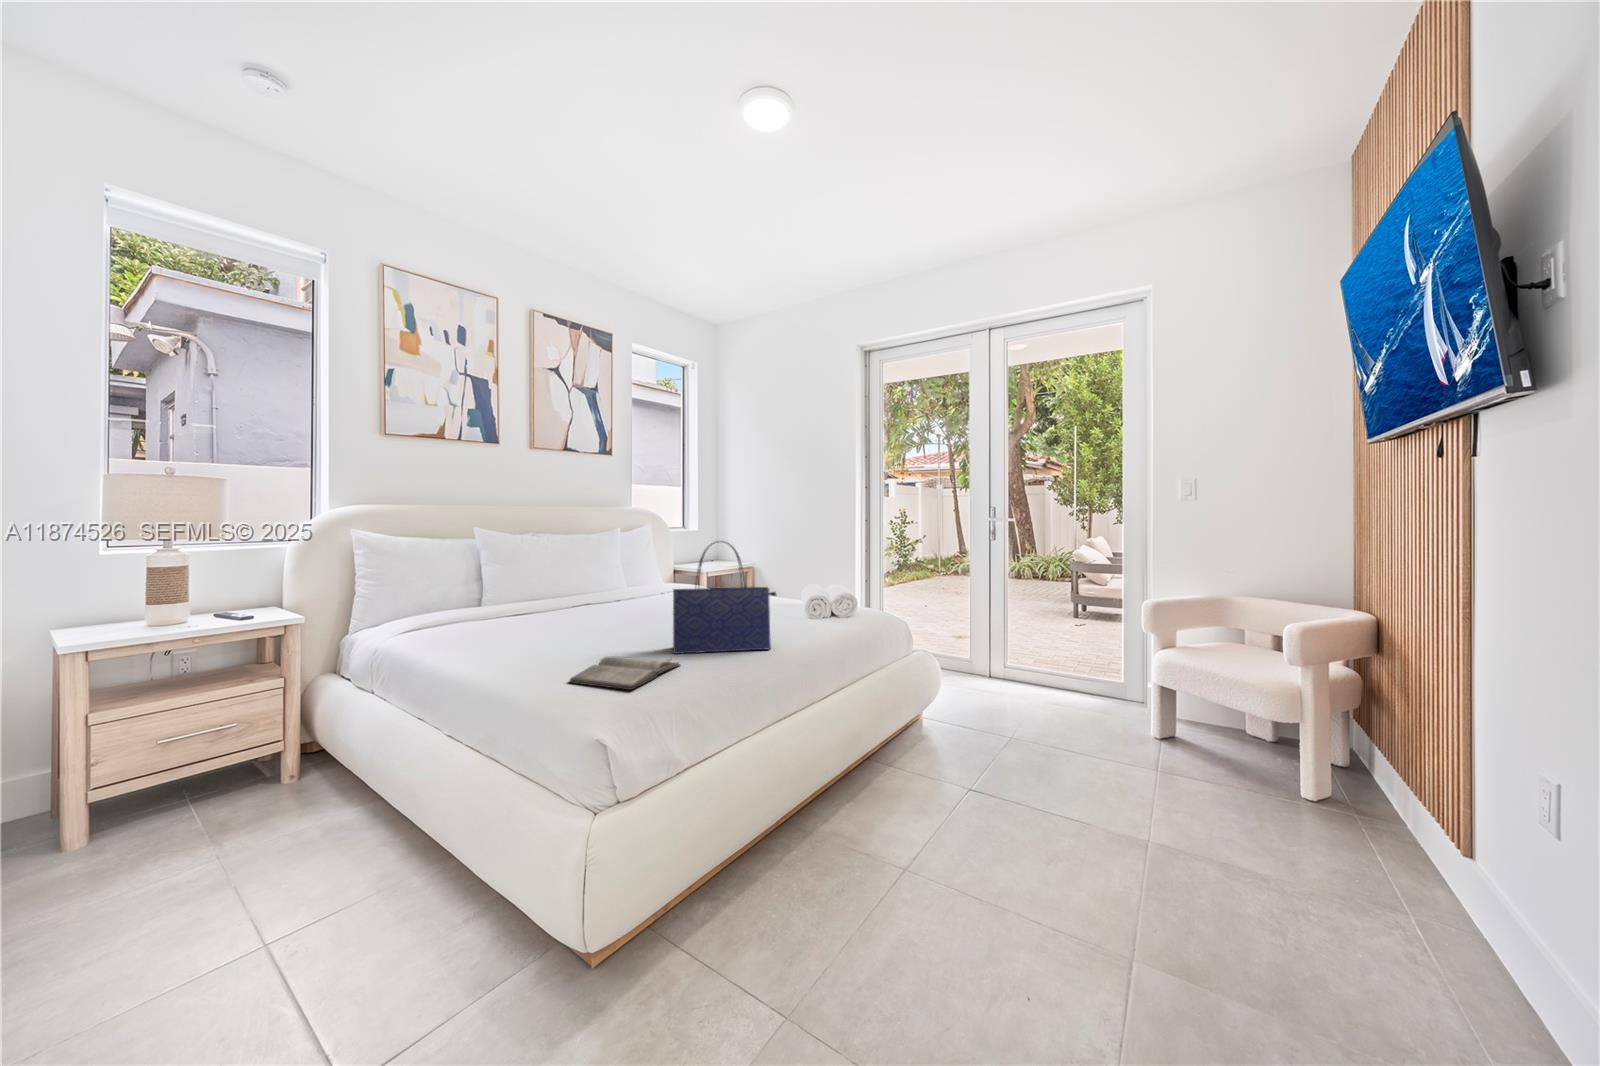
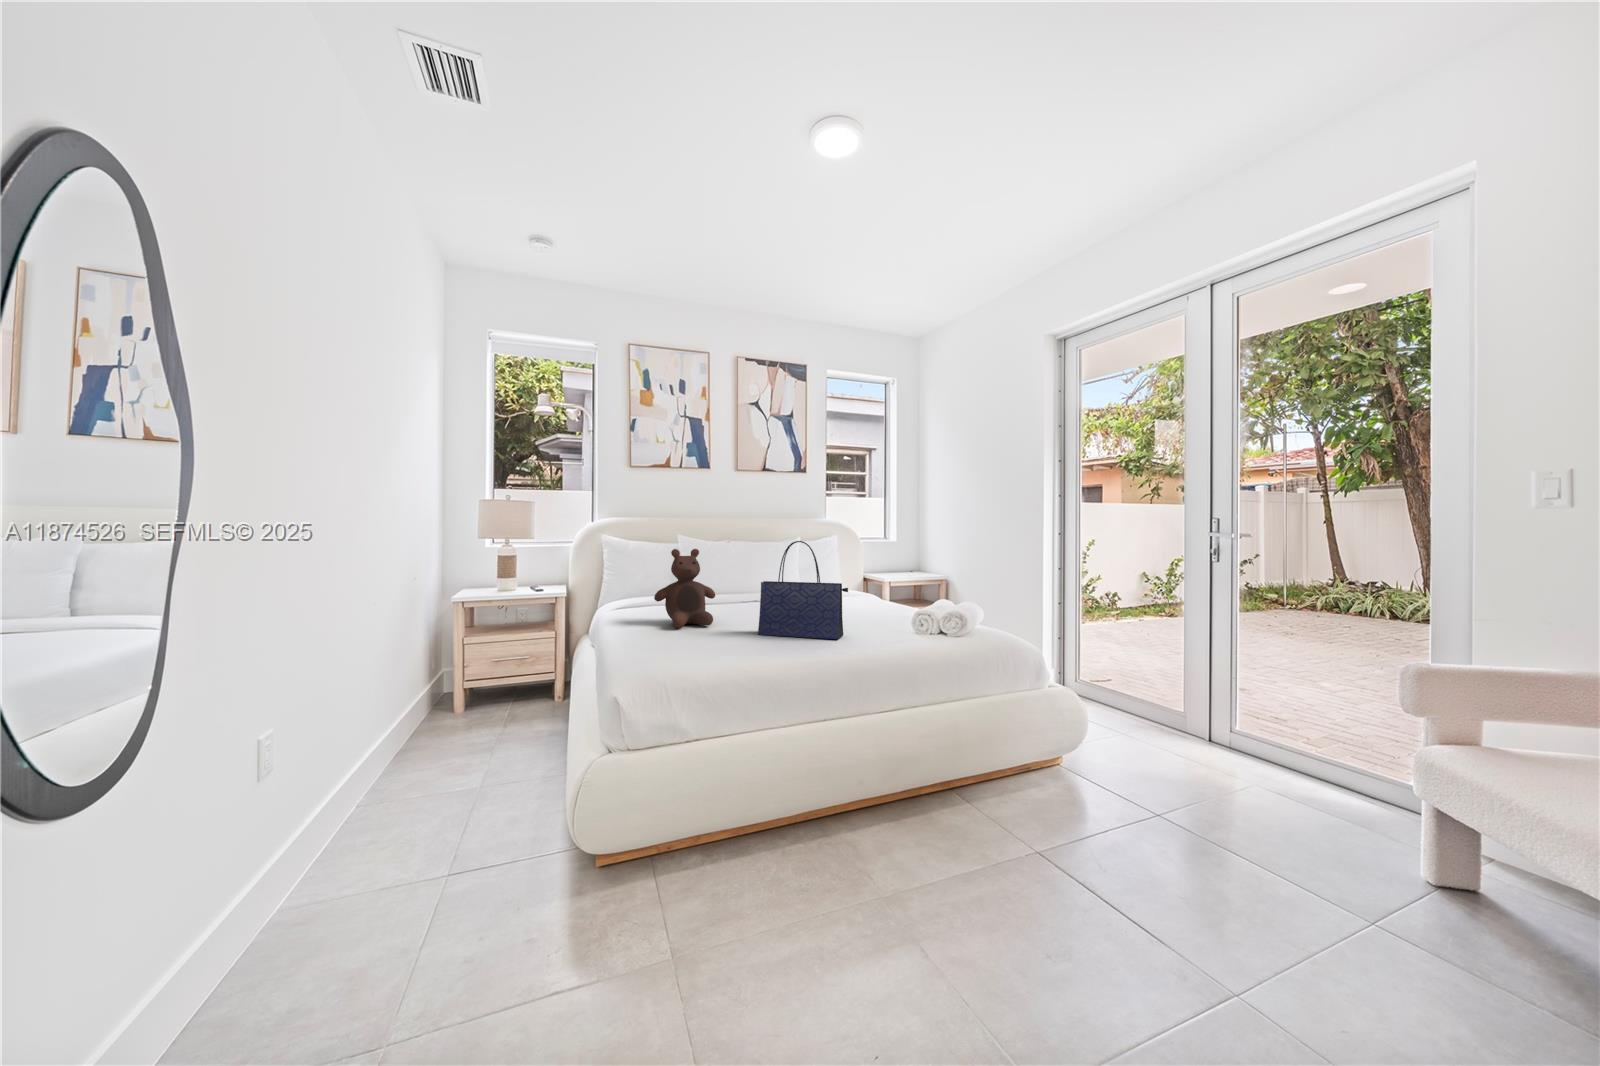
stuffed bear: none [513,551,601,656] -> present [654,549,715,628]
diary: present [569,657,680,690] -> none [660,629,750,652]

